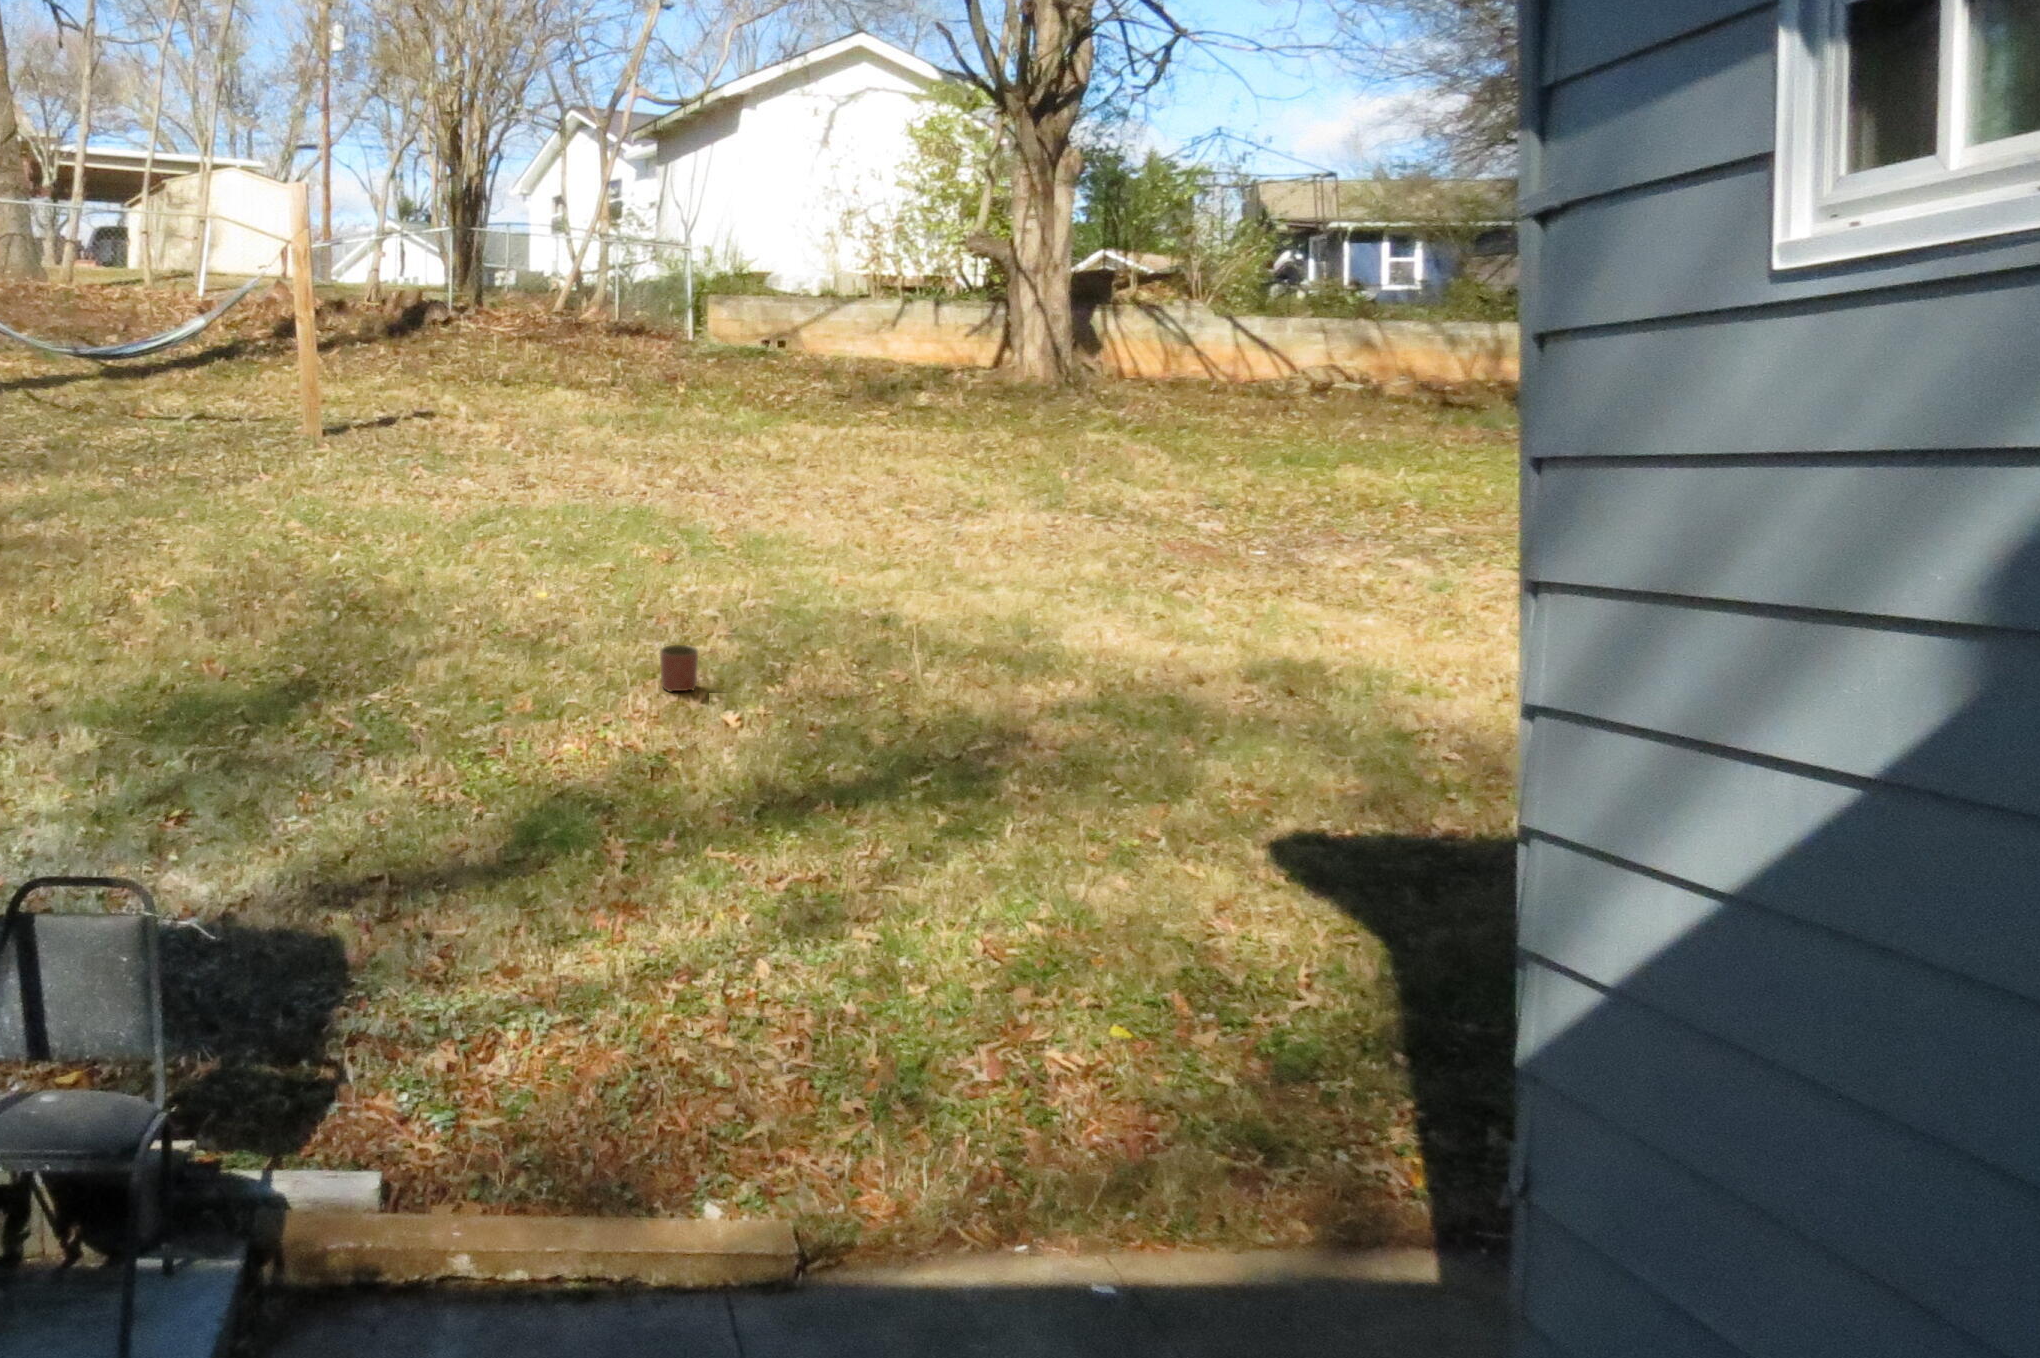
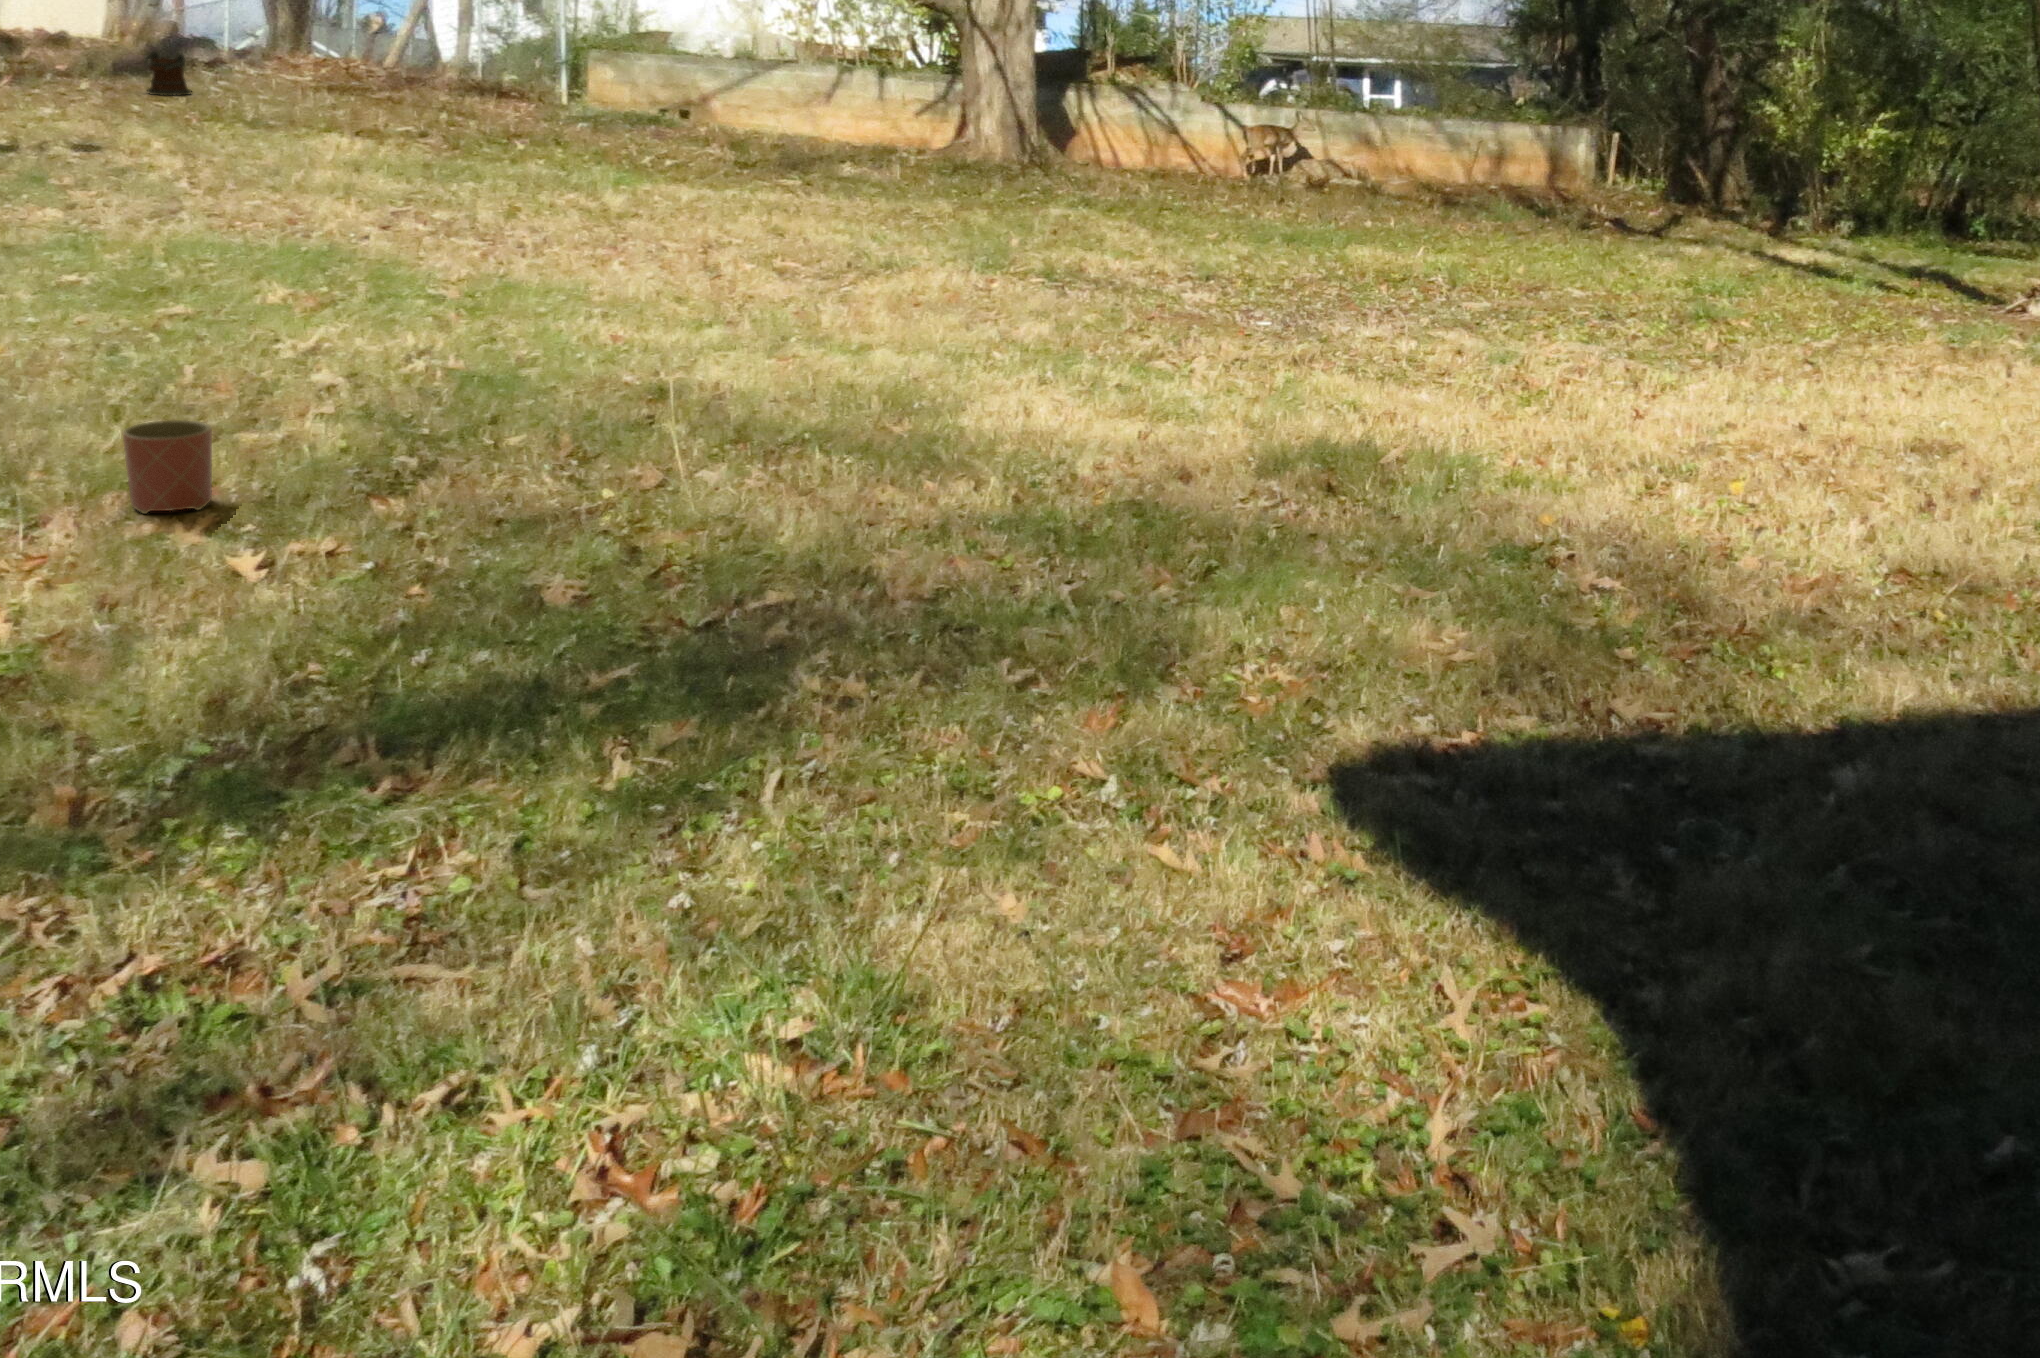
bucket: none [406,318,436,351] -> present [145,51,191,96]

